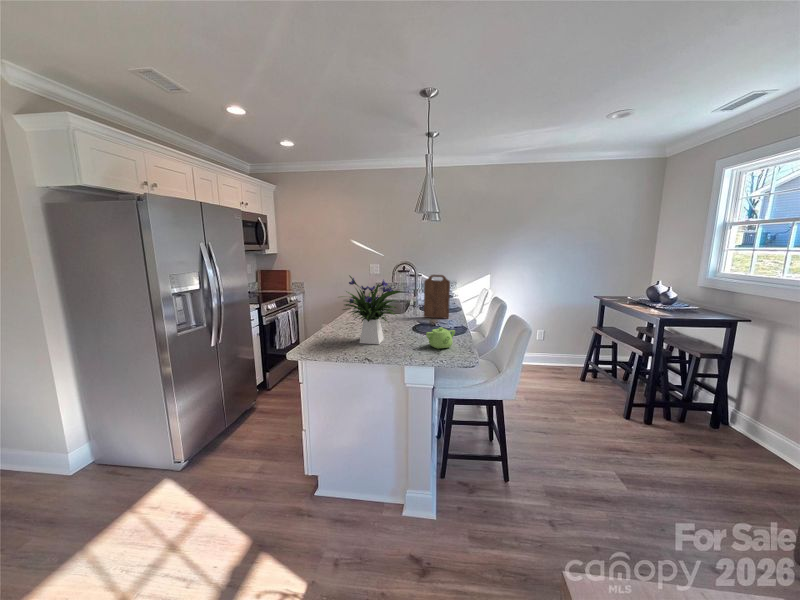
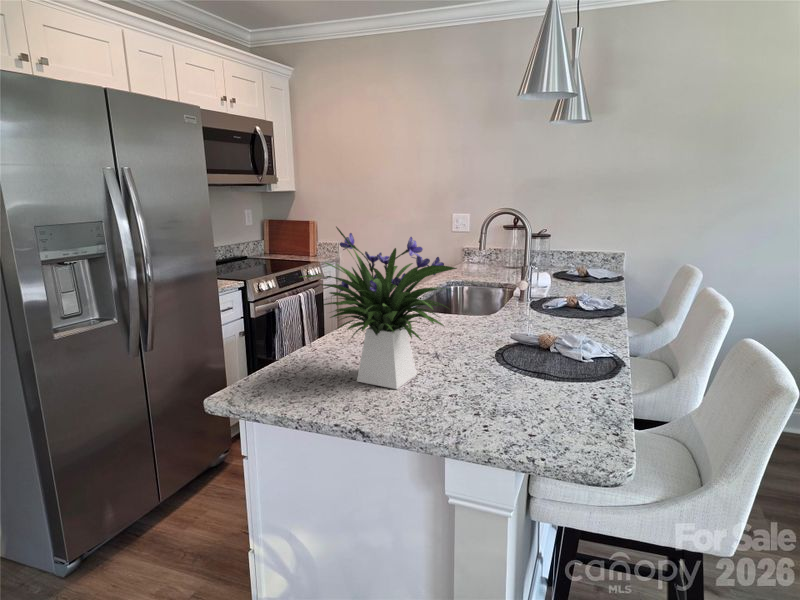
cutting board: present [424,275,450,318] -> none [537,229,603,332]
teapot: present [426,327,455,349] -> none [504,363,585,418]

